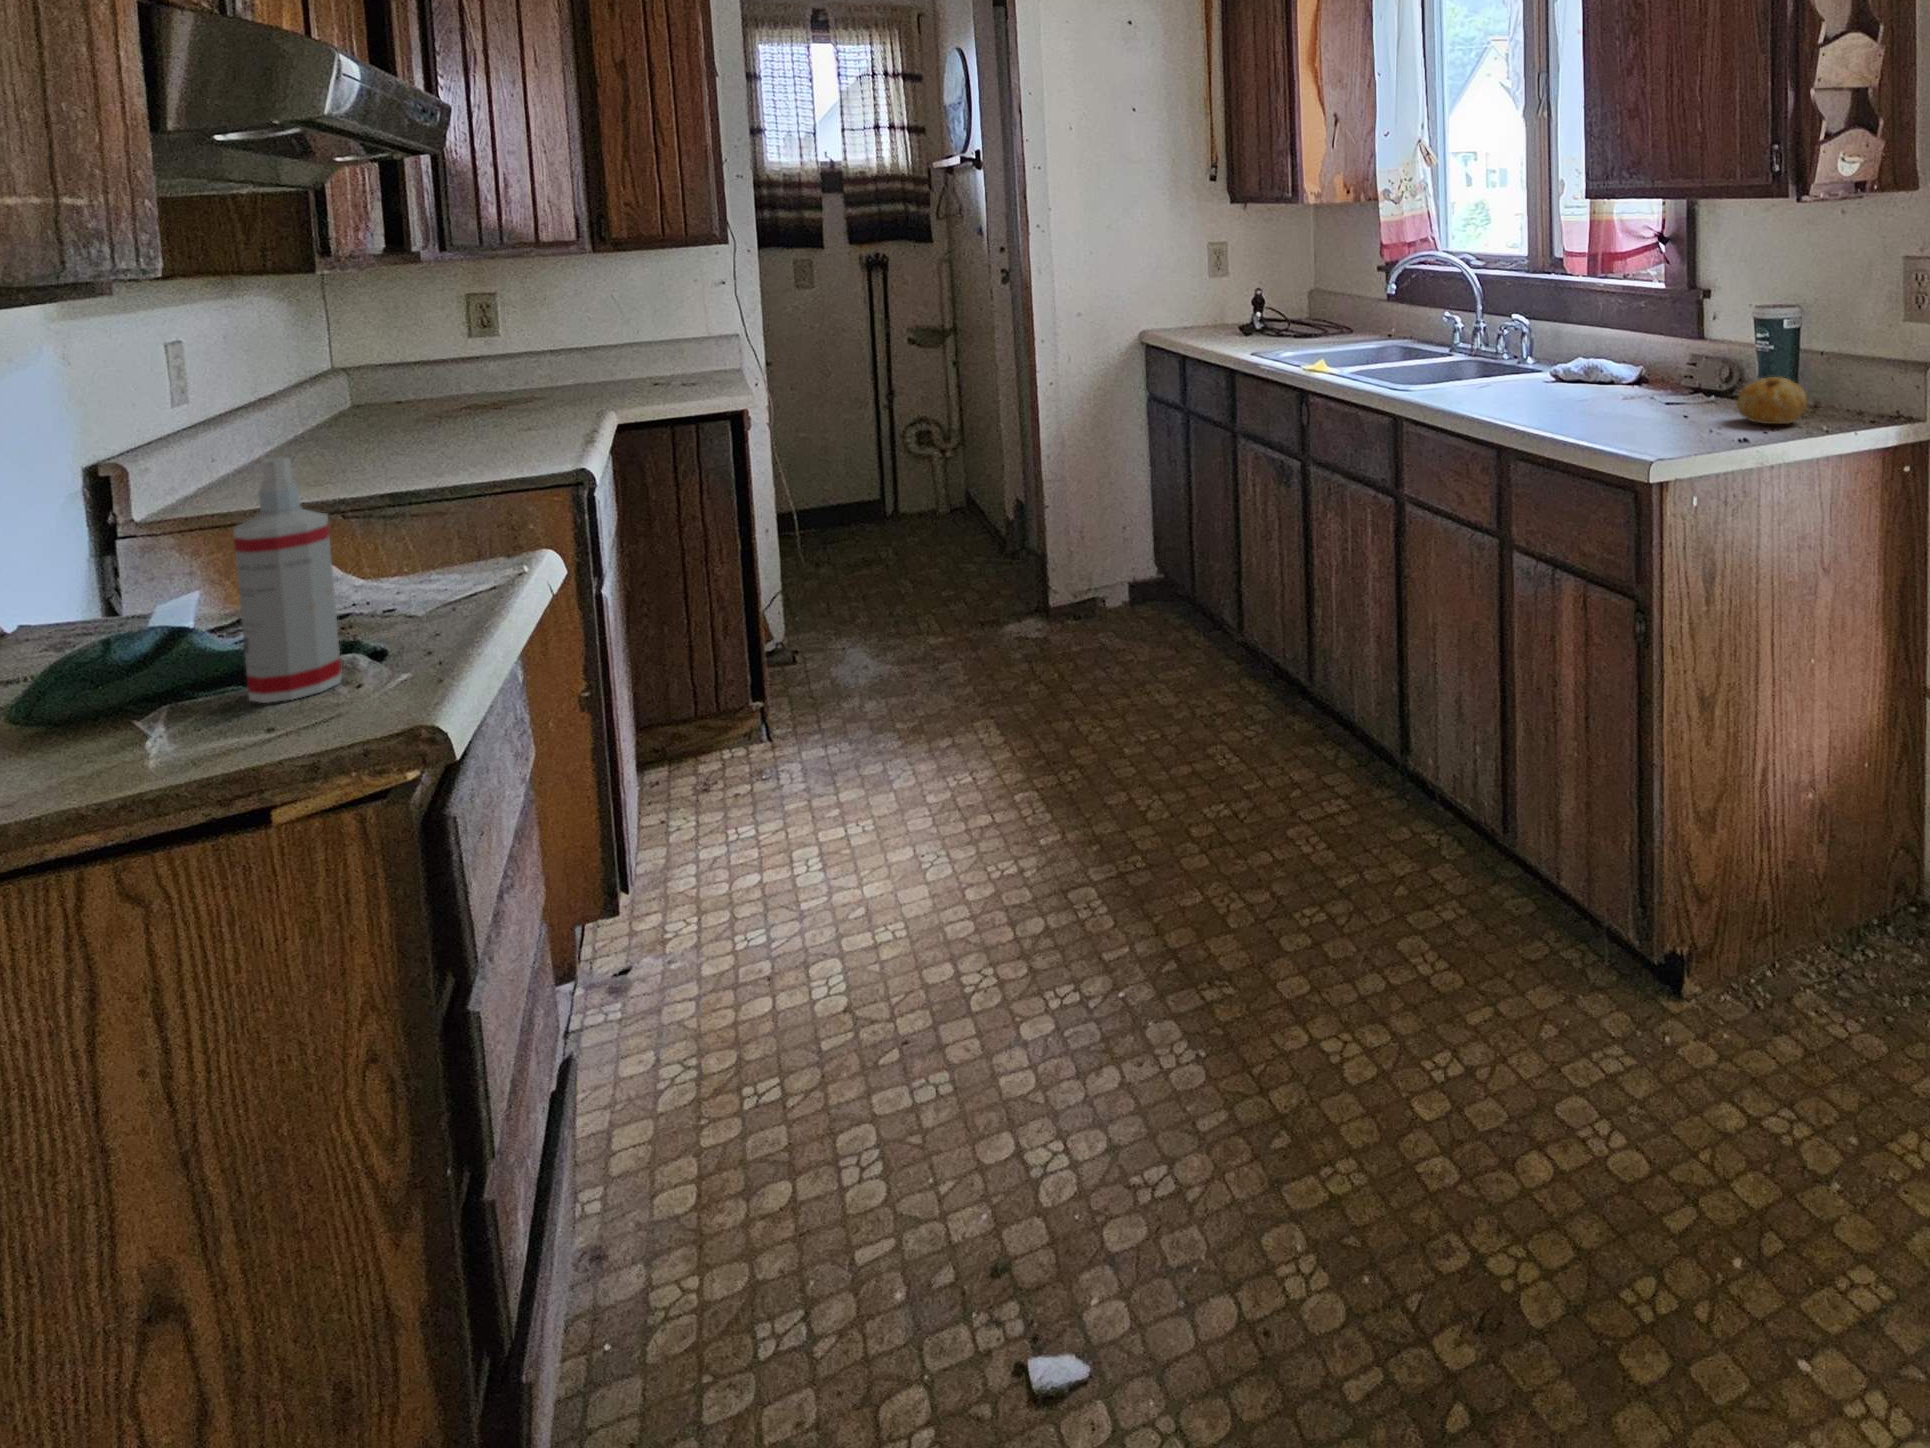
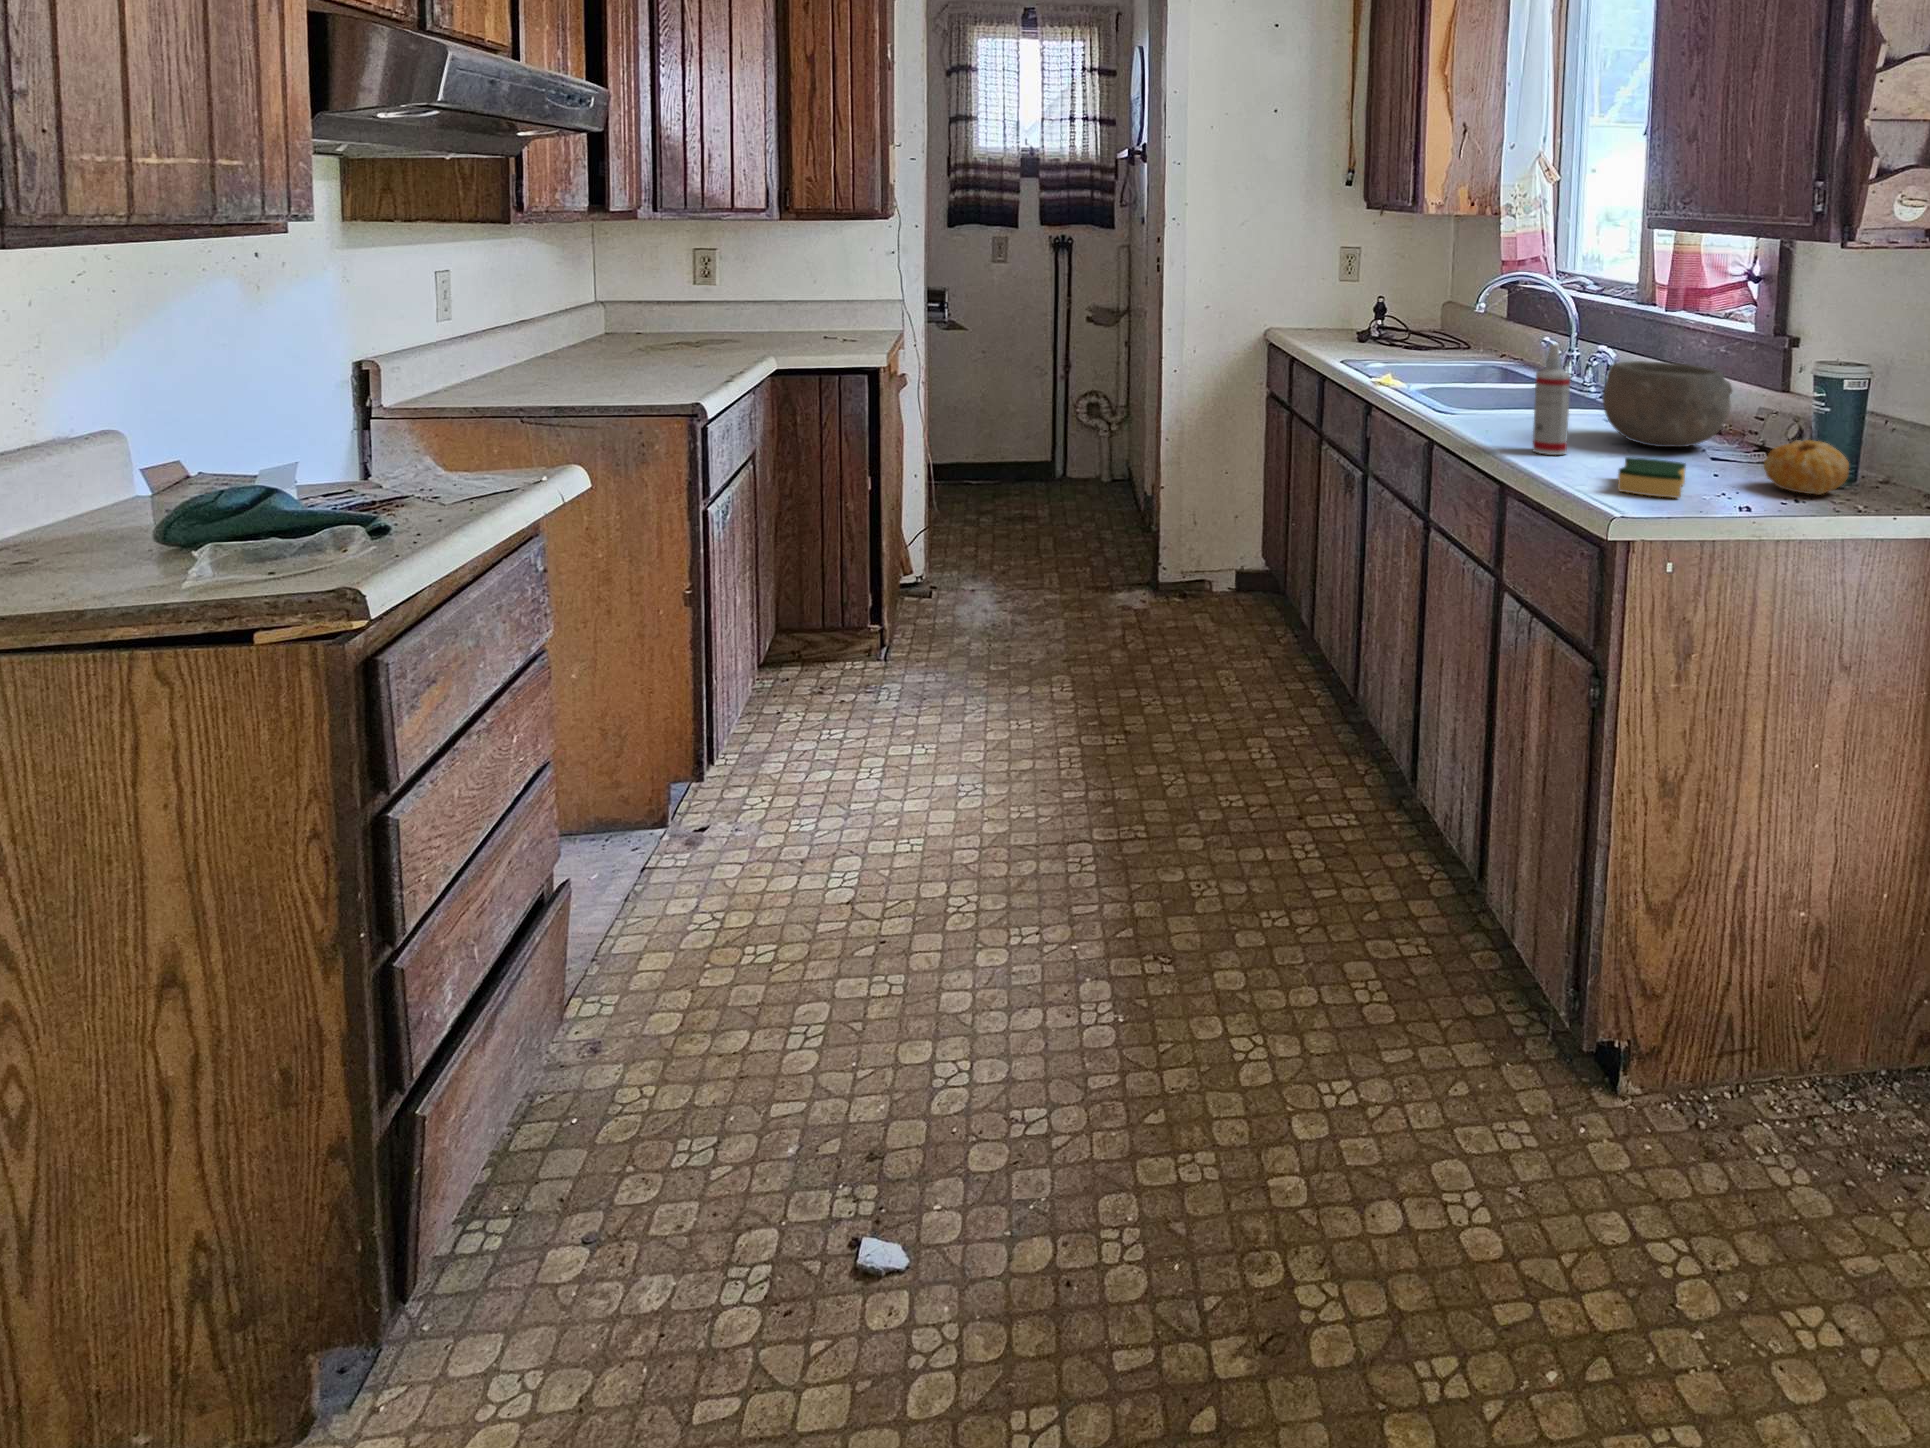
bowl: none [1569,323,1681,400] -> present [1602,361,1732,447]
sponge: none [1623,408,1686,440] -> present [1618,457,1686,498]
spray bottle: present [233,458,342,703] -> present [1532,344,1570,455]

